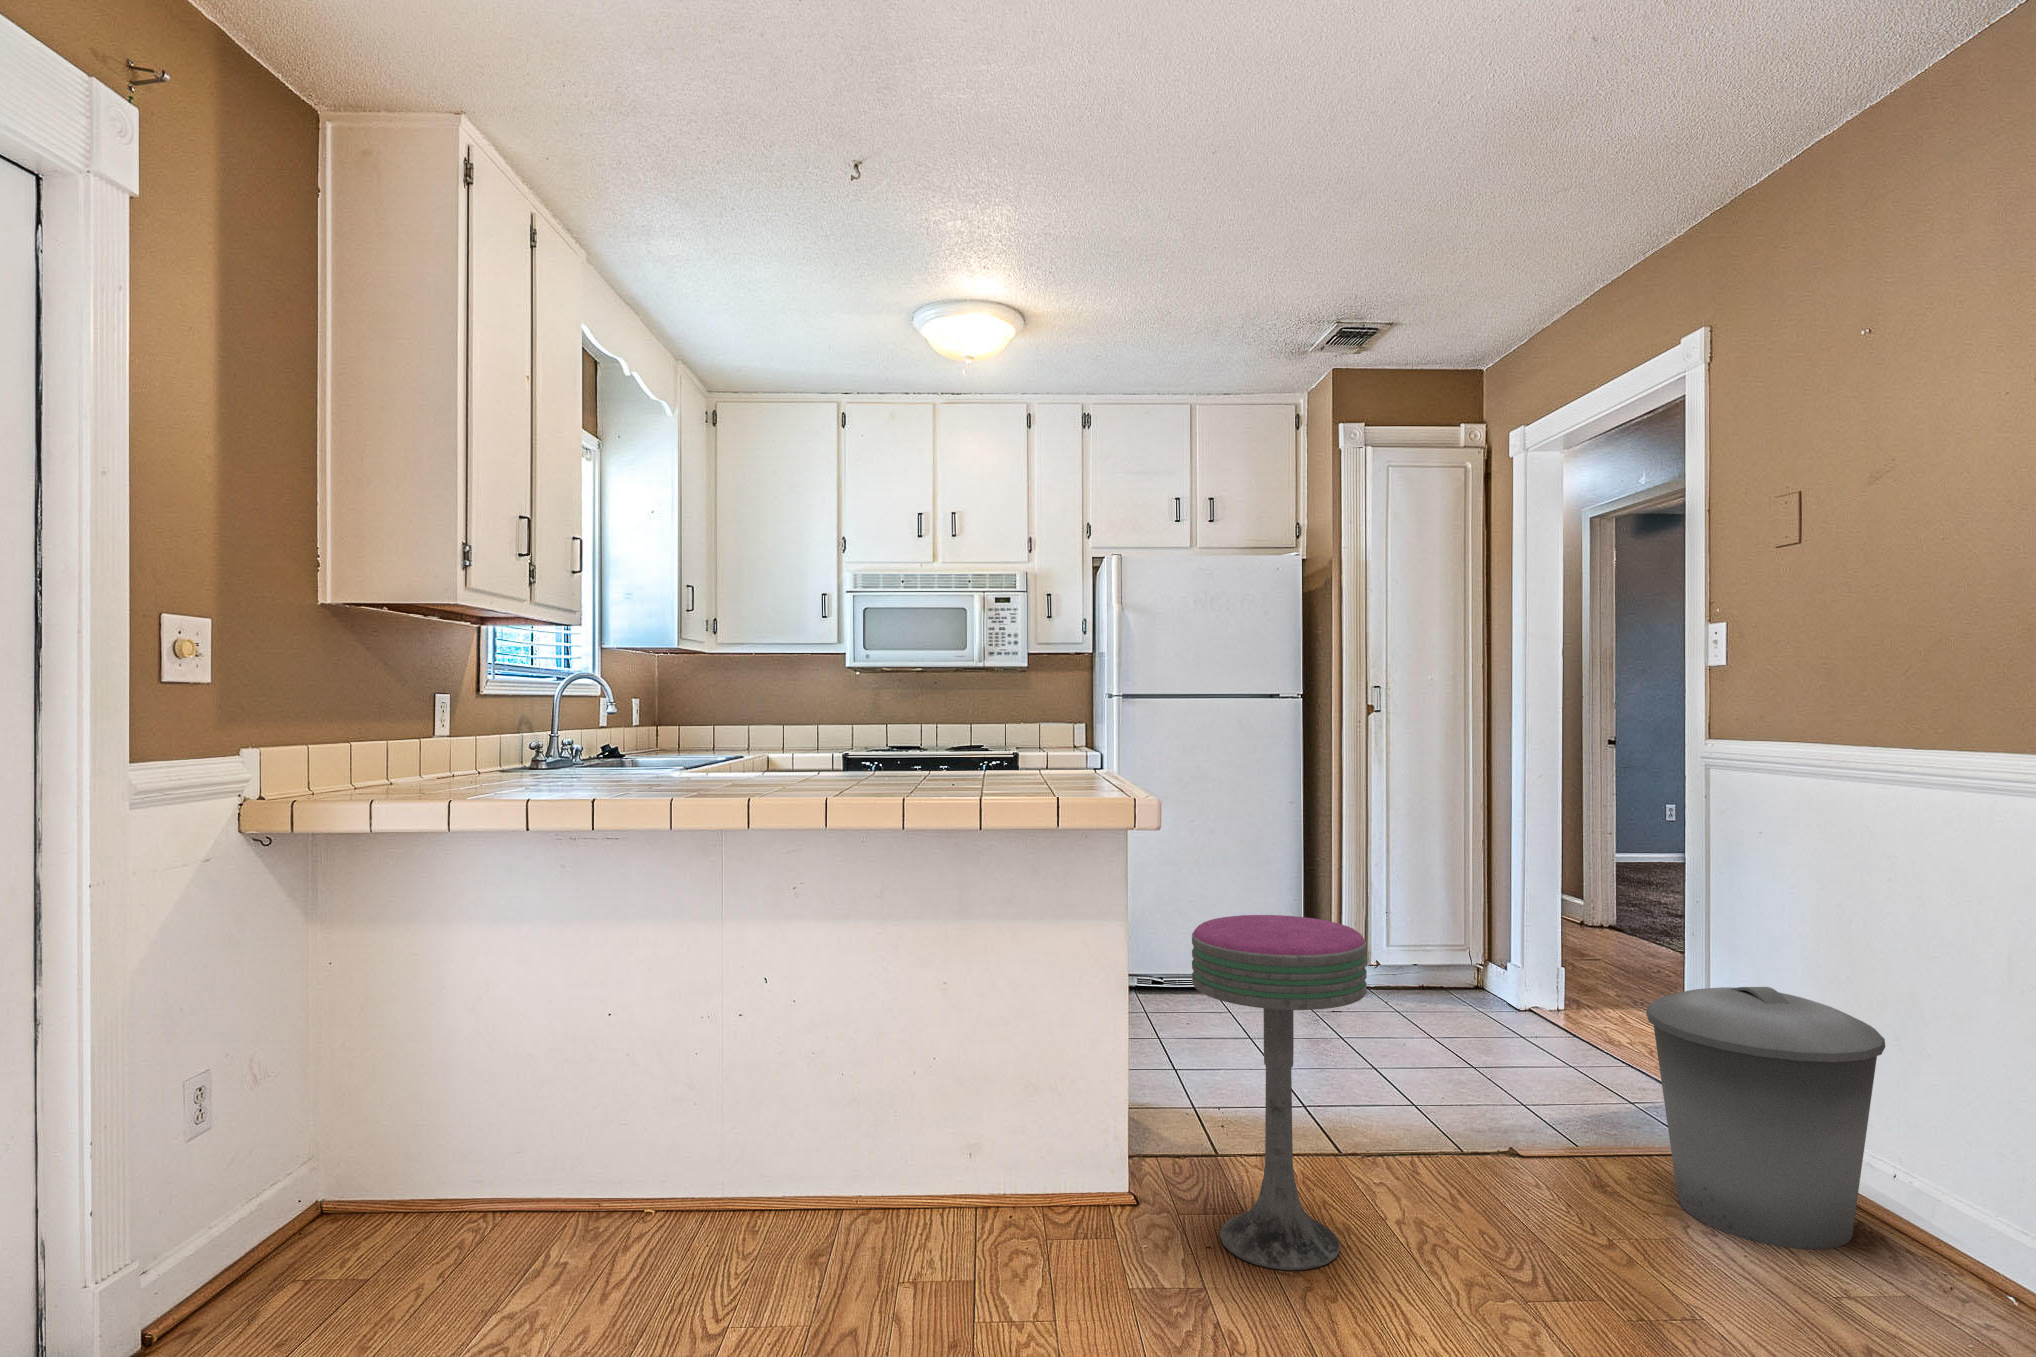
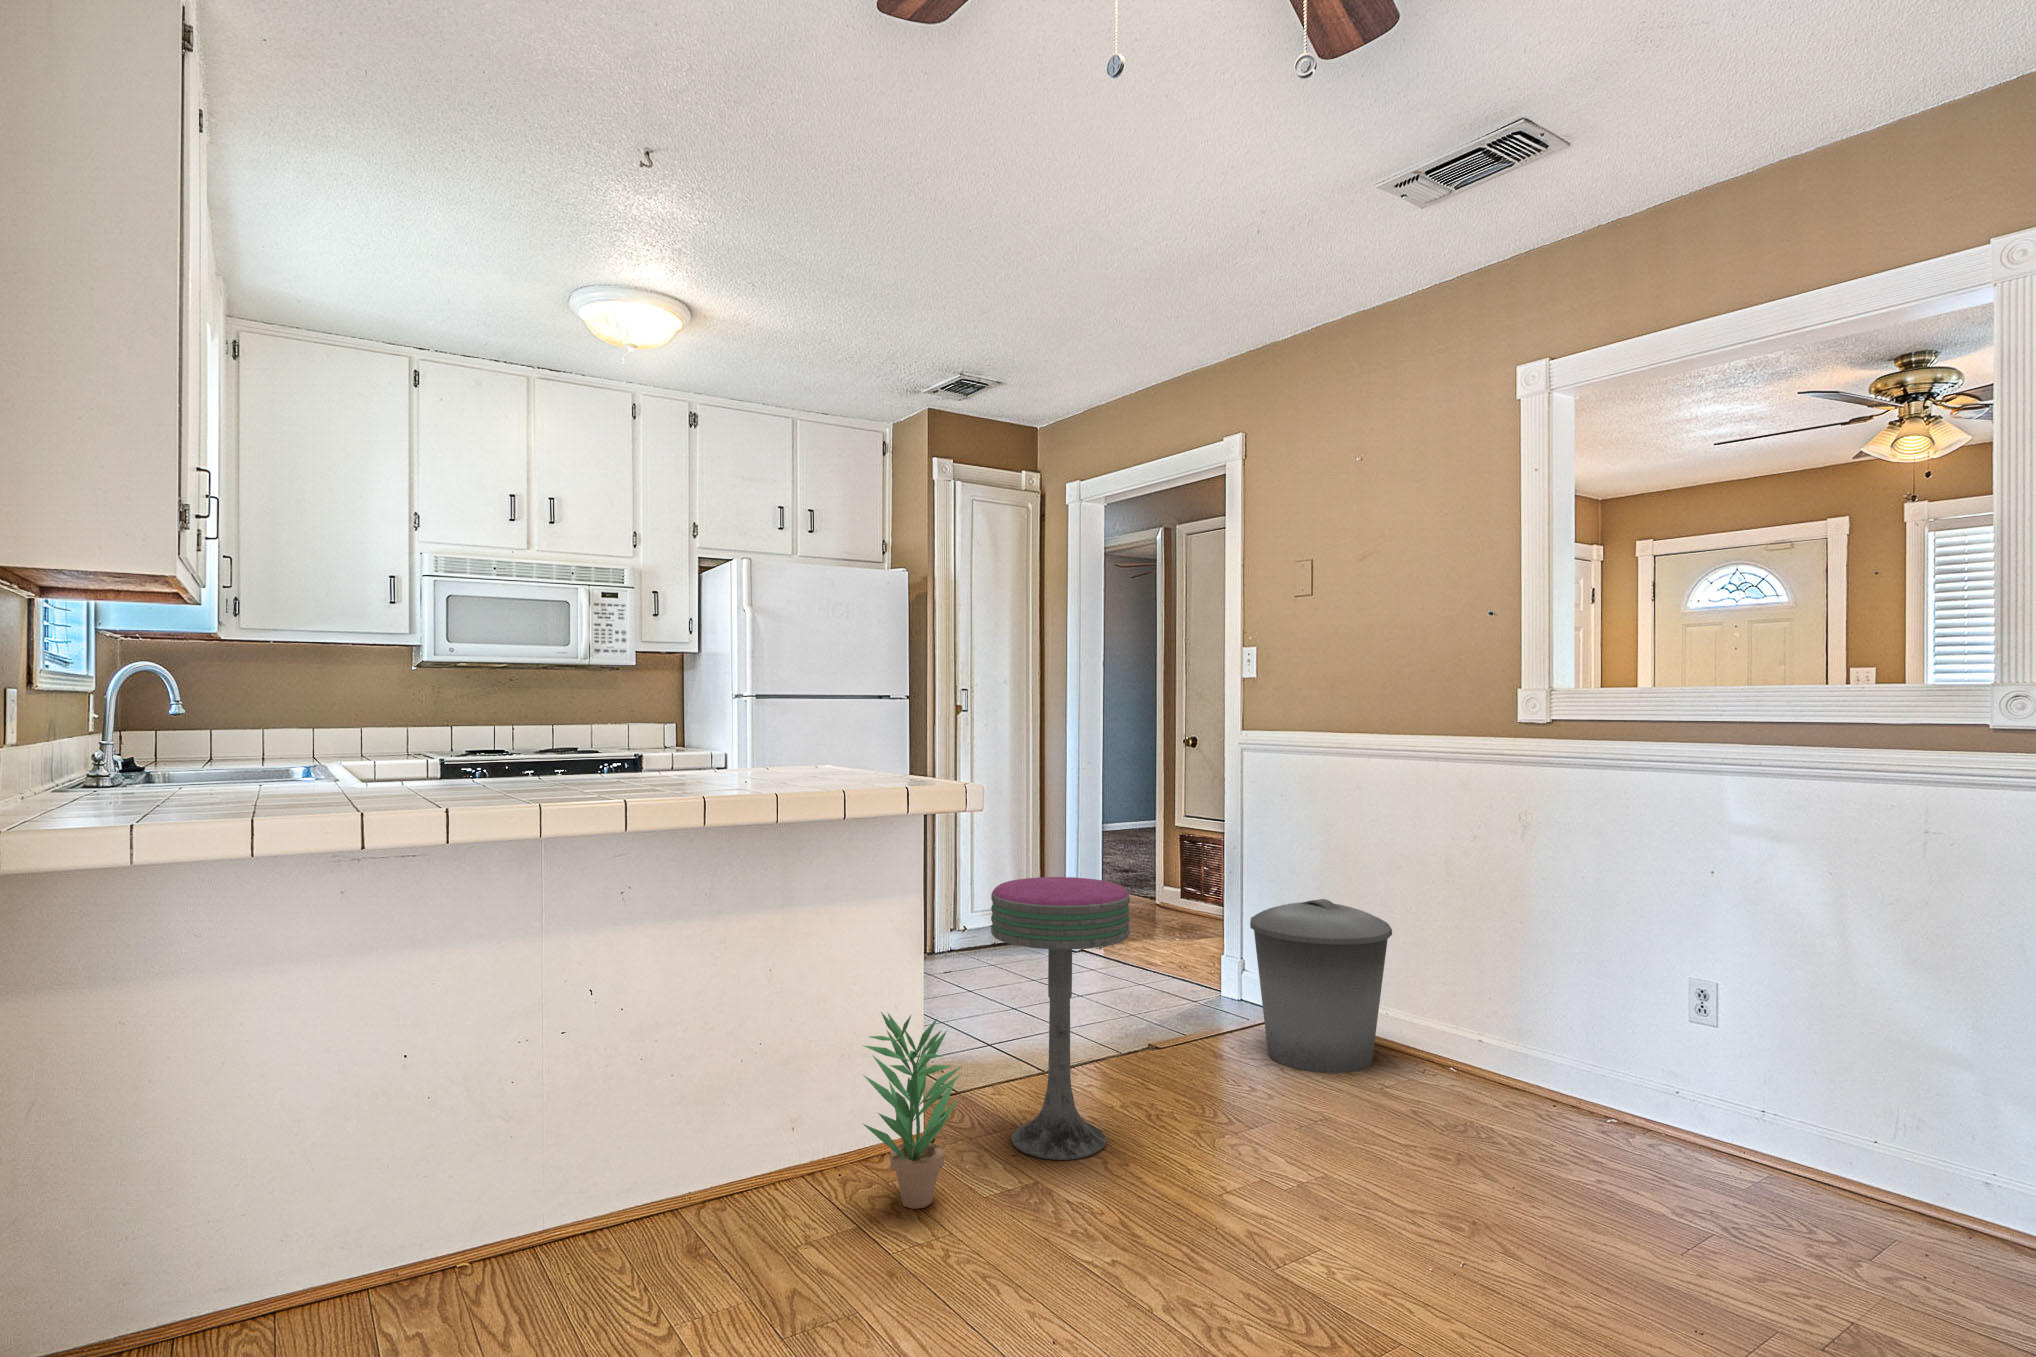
potted plant: none [987,1047,1114,1279] -> present [863,1013,962,1209]

